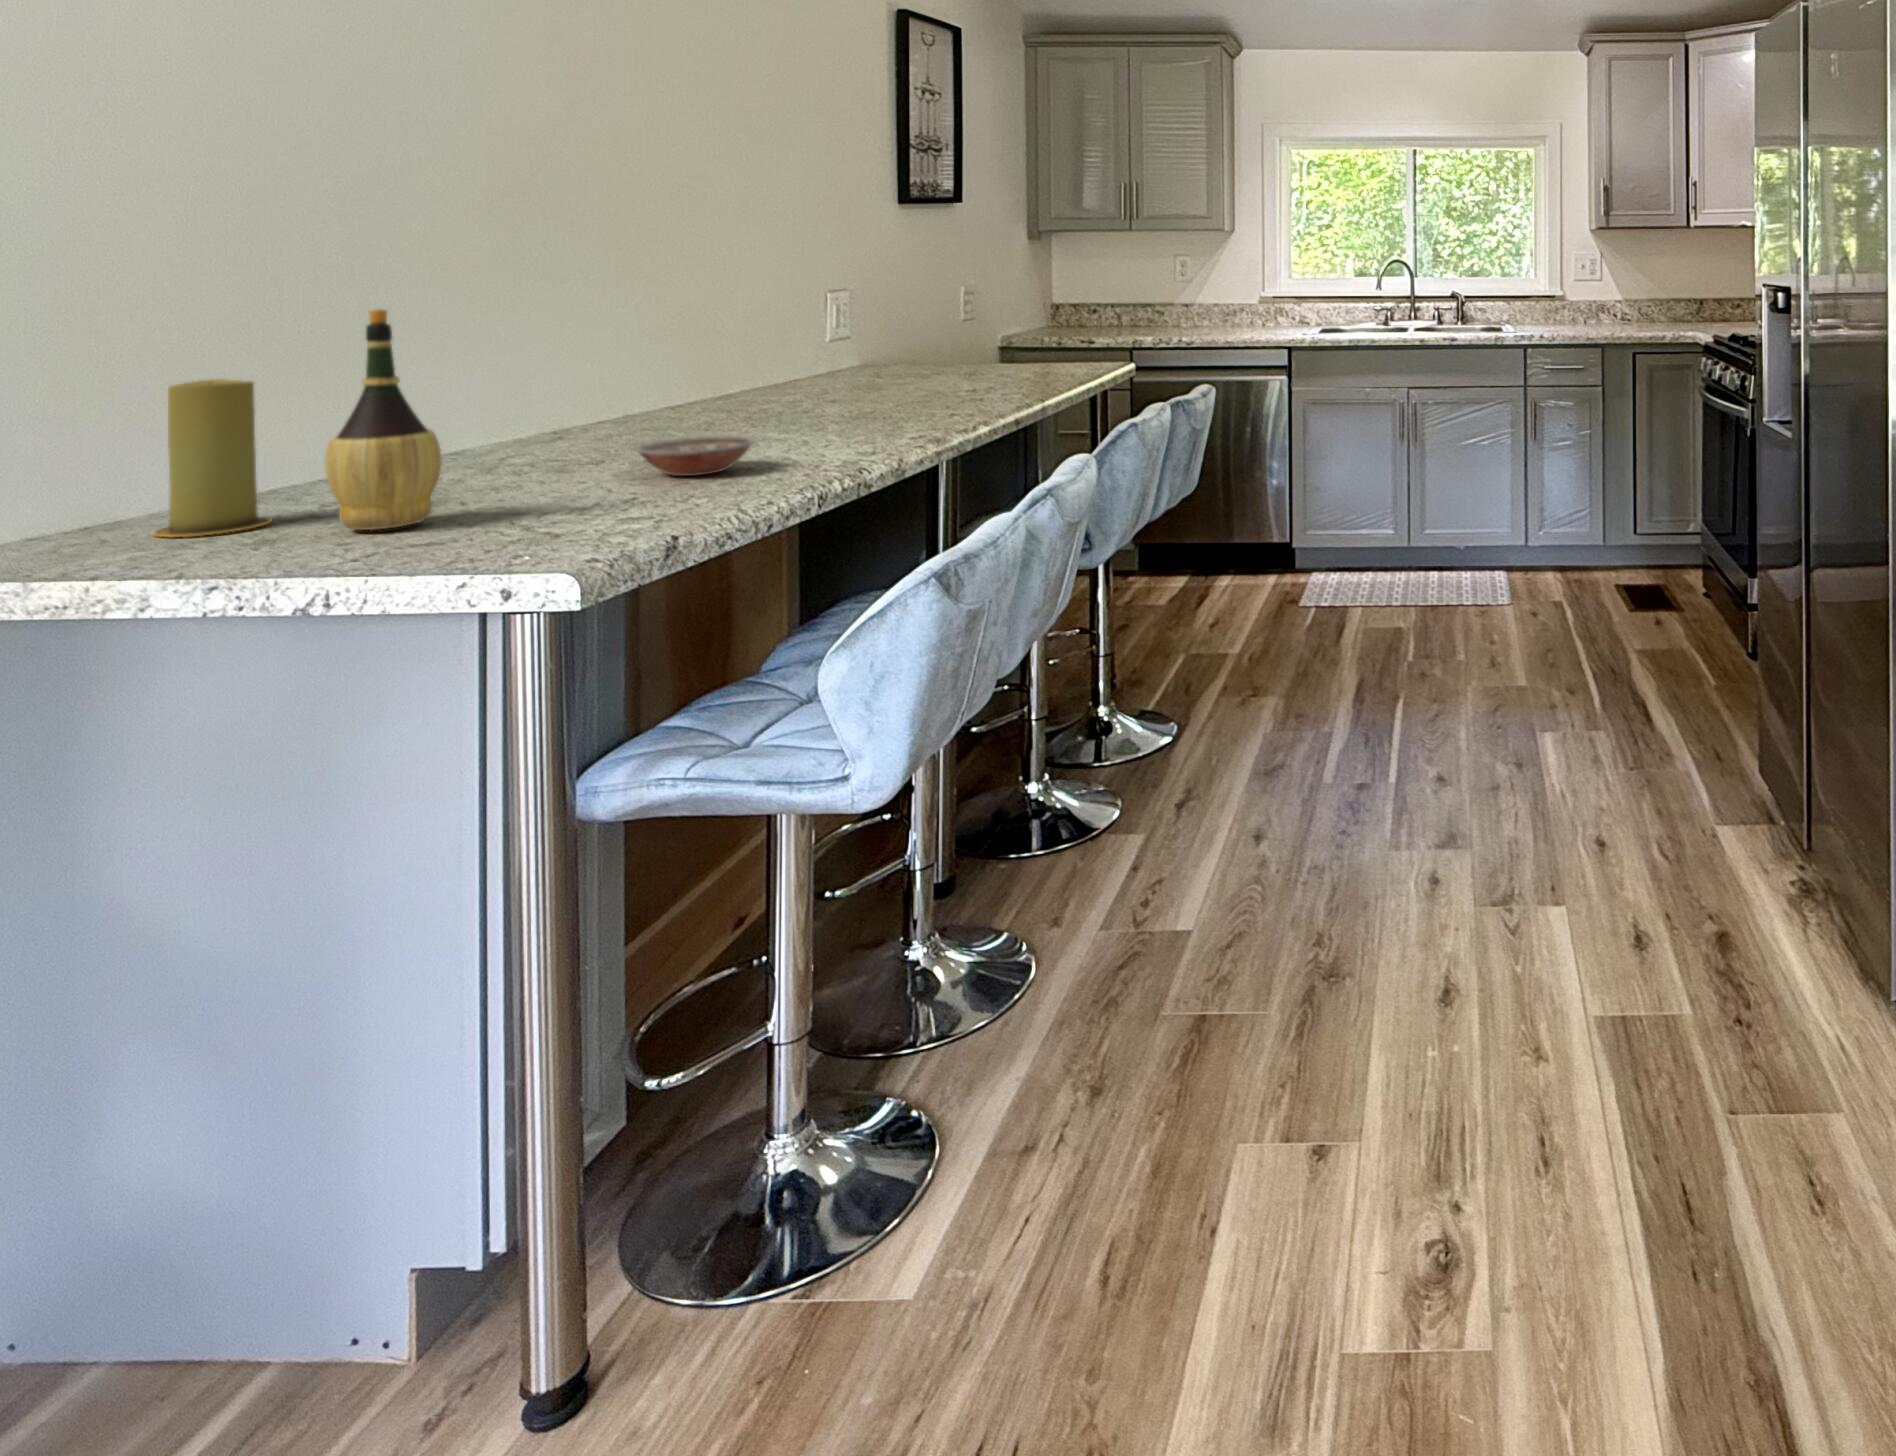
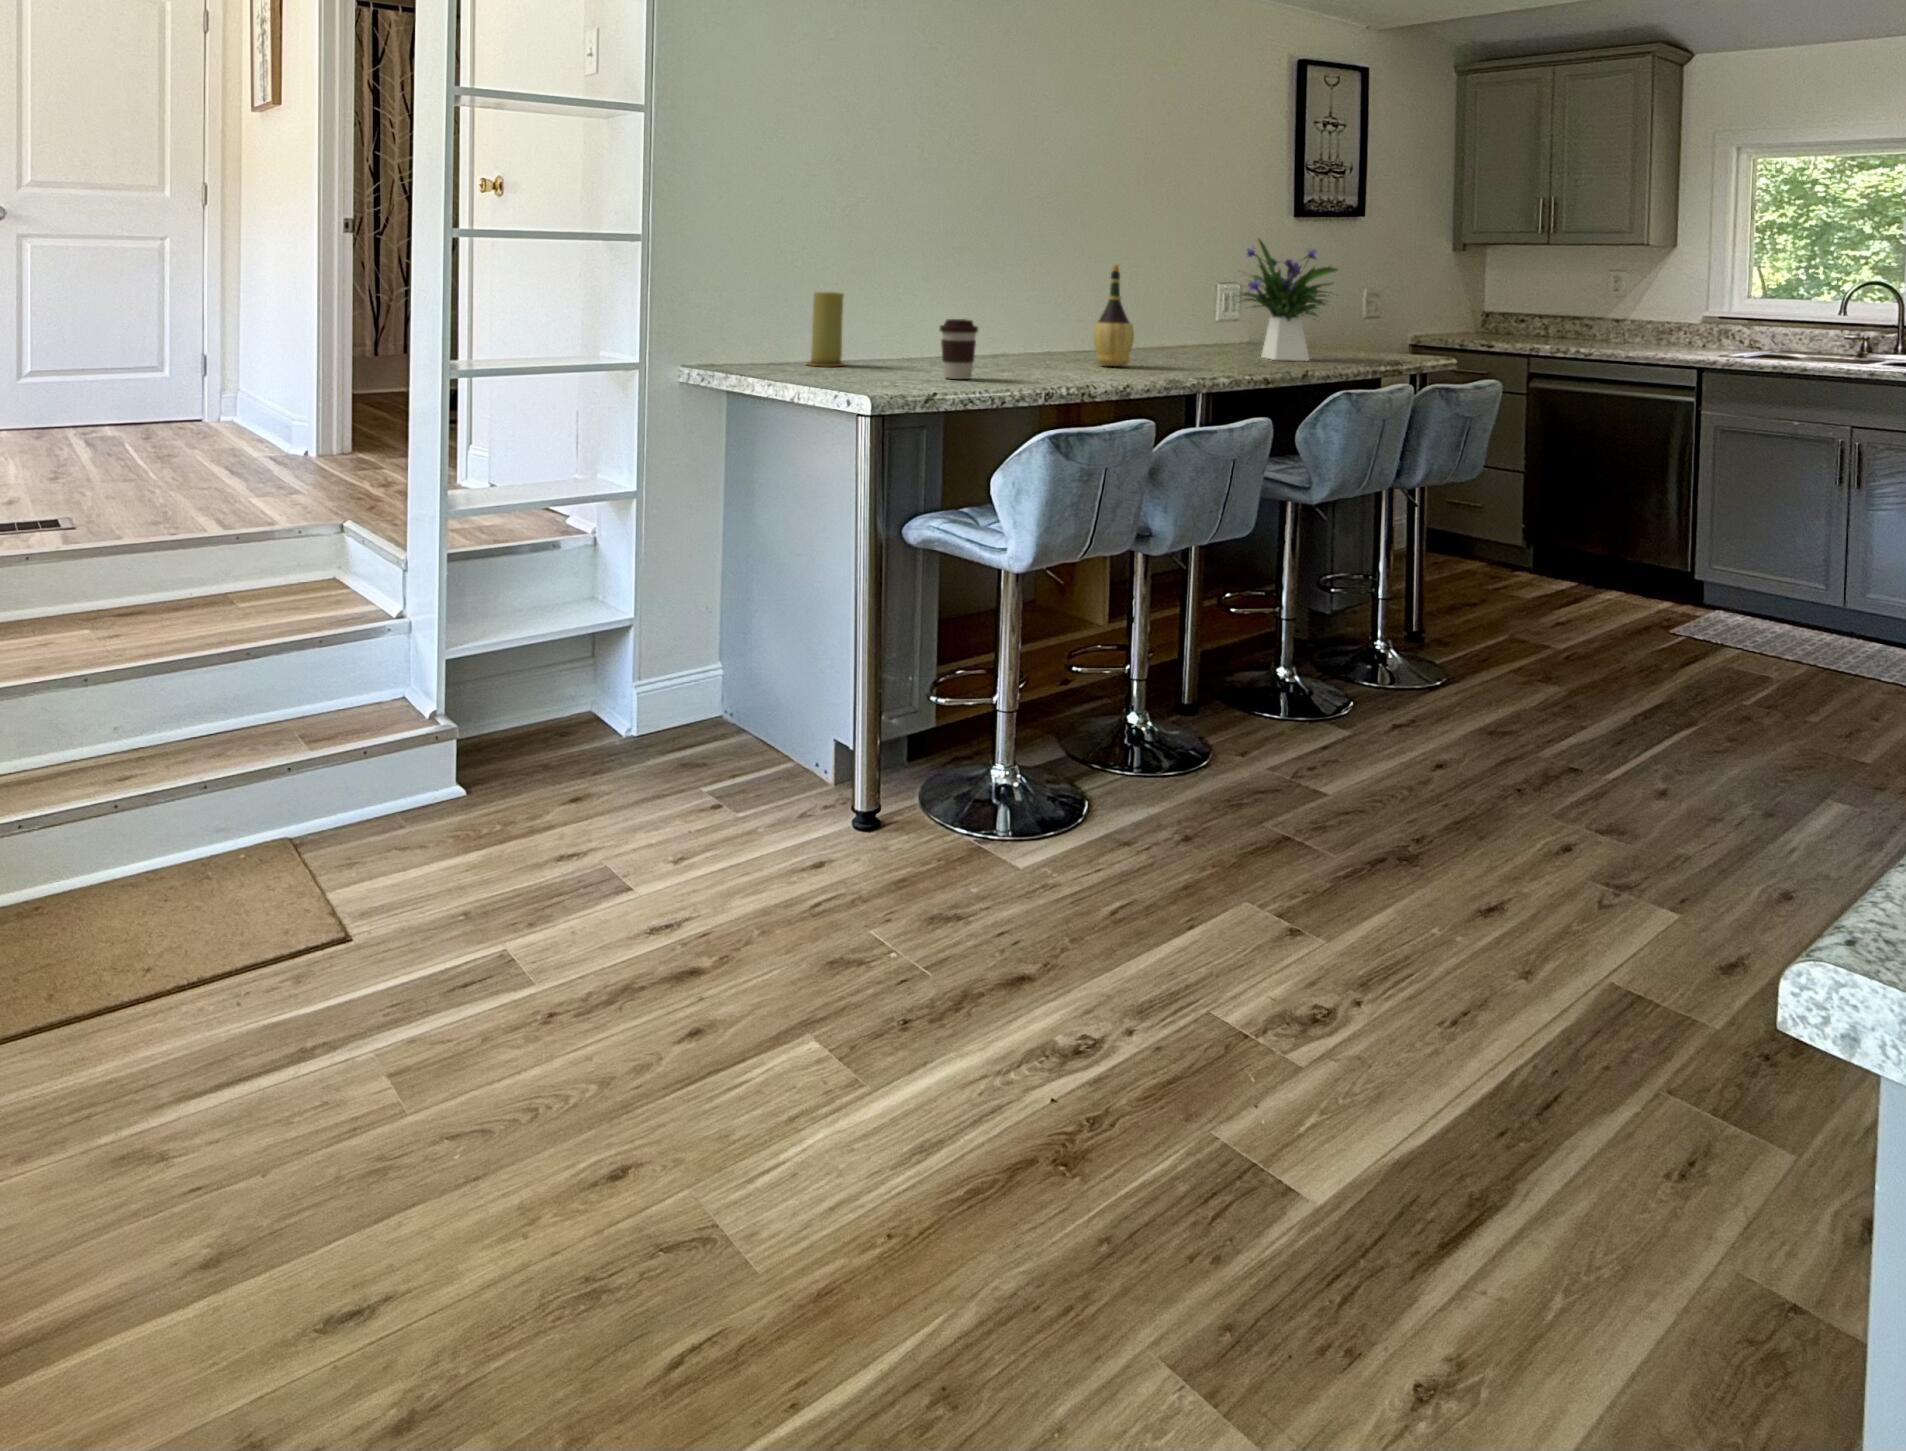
flower arrangement: none [870,239,1029,395] -> present [1236,239,1337,361]
wine bottle: present [325,309,442,530] -> present [1093,265,1134,366]
coffee cup: none [537,407,621,515] -> present [939,319,978,379]
bowl: present [635,435,755,476] -> none [1008,352,1072,374]

